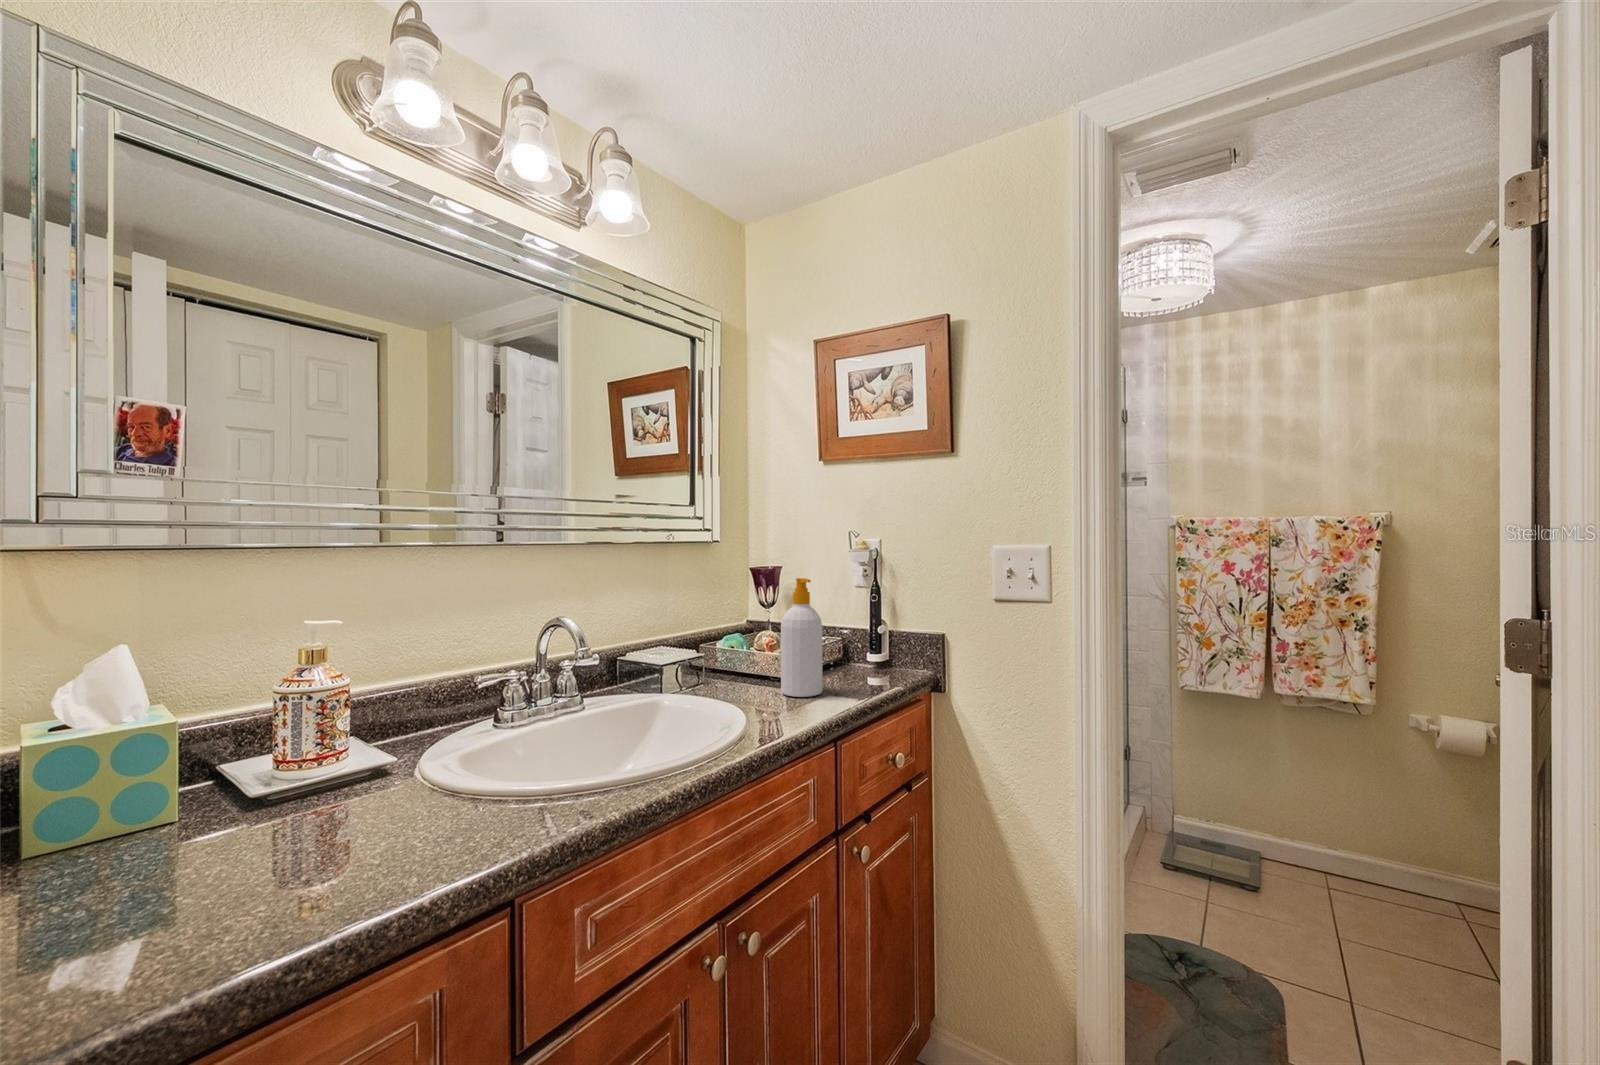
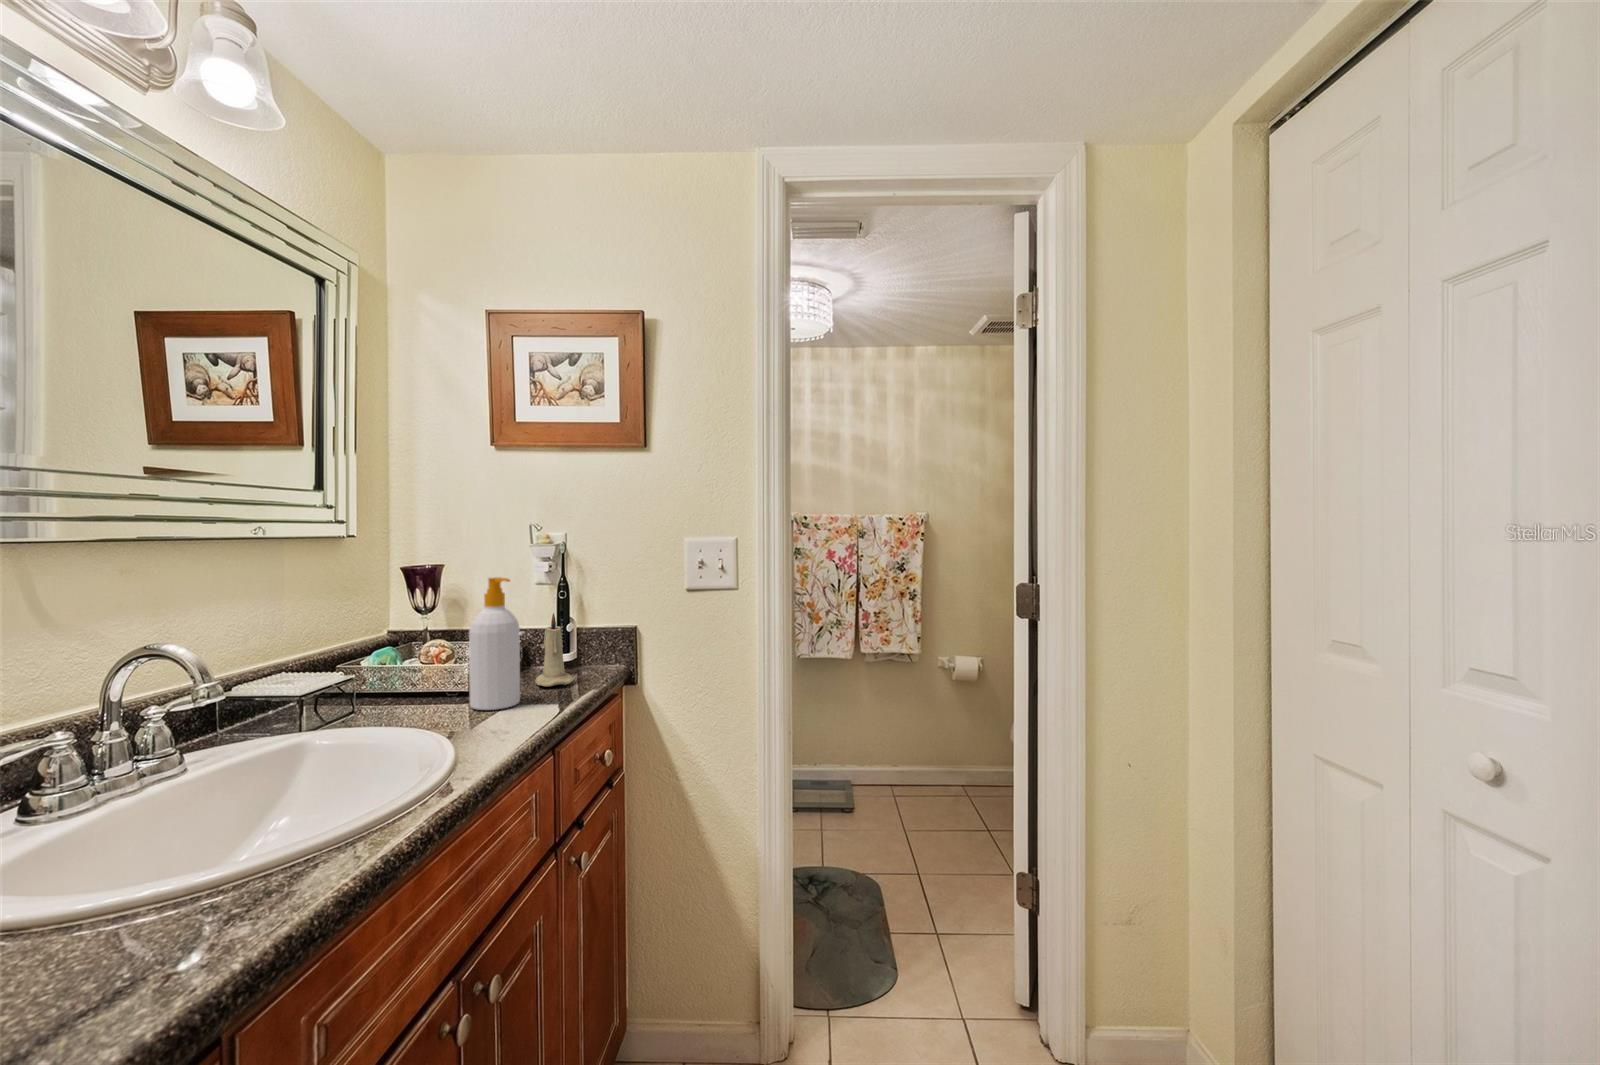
candle: none [844,614,878,683] -> present [535,613,574,687]

